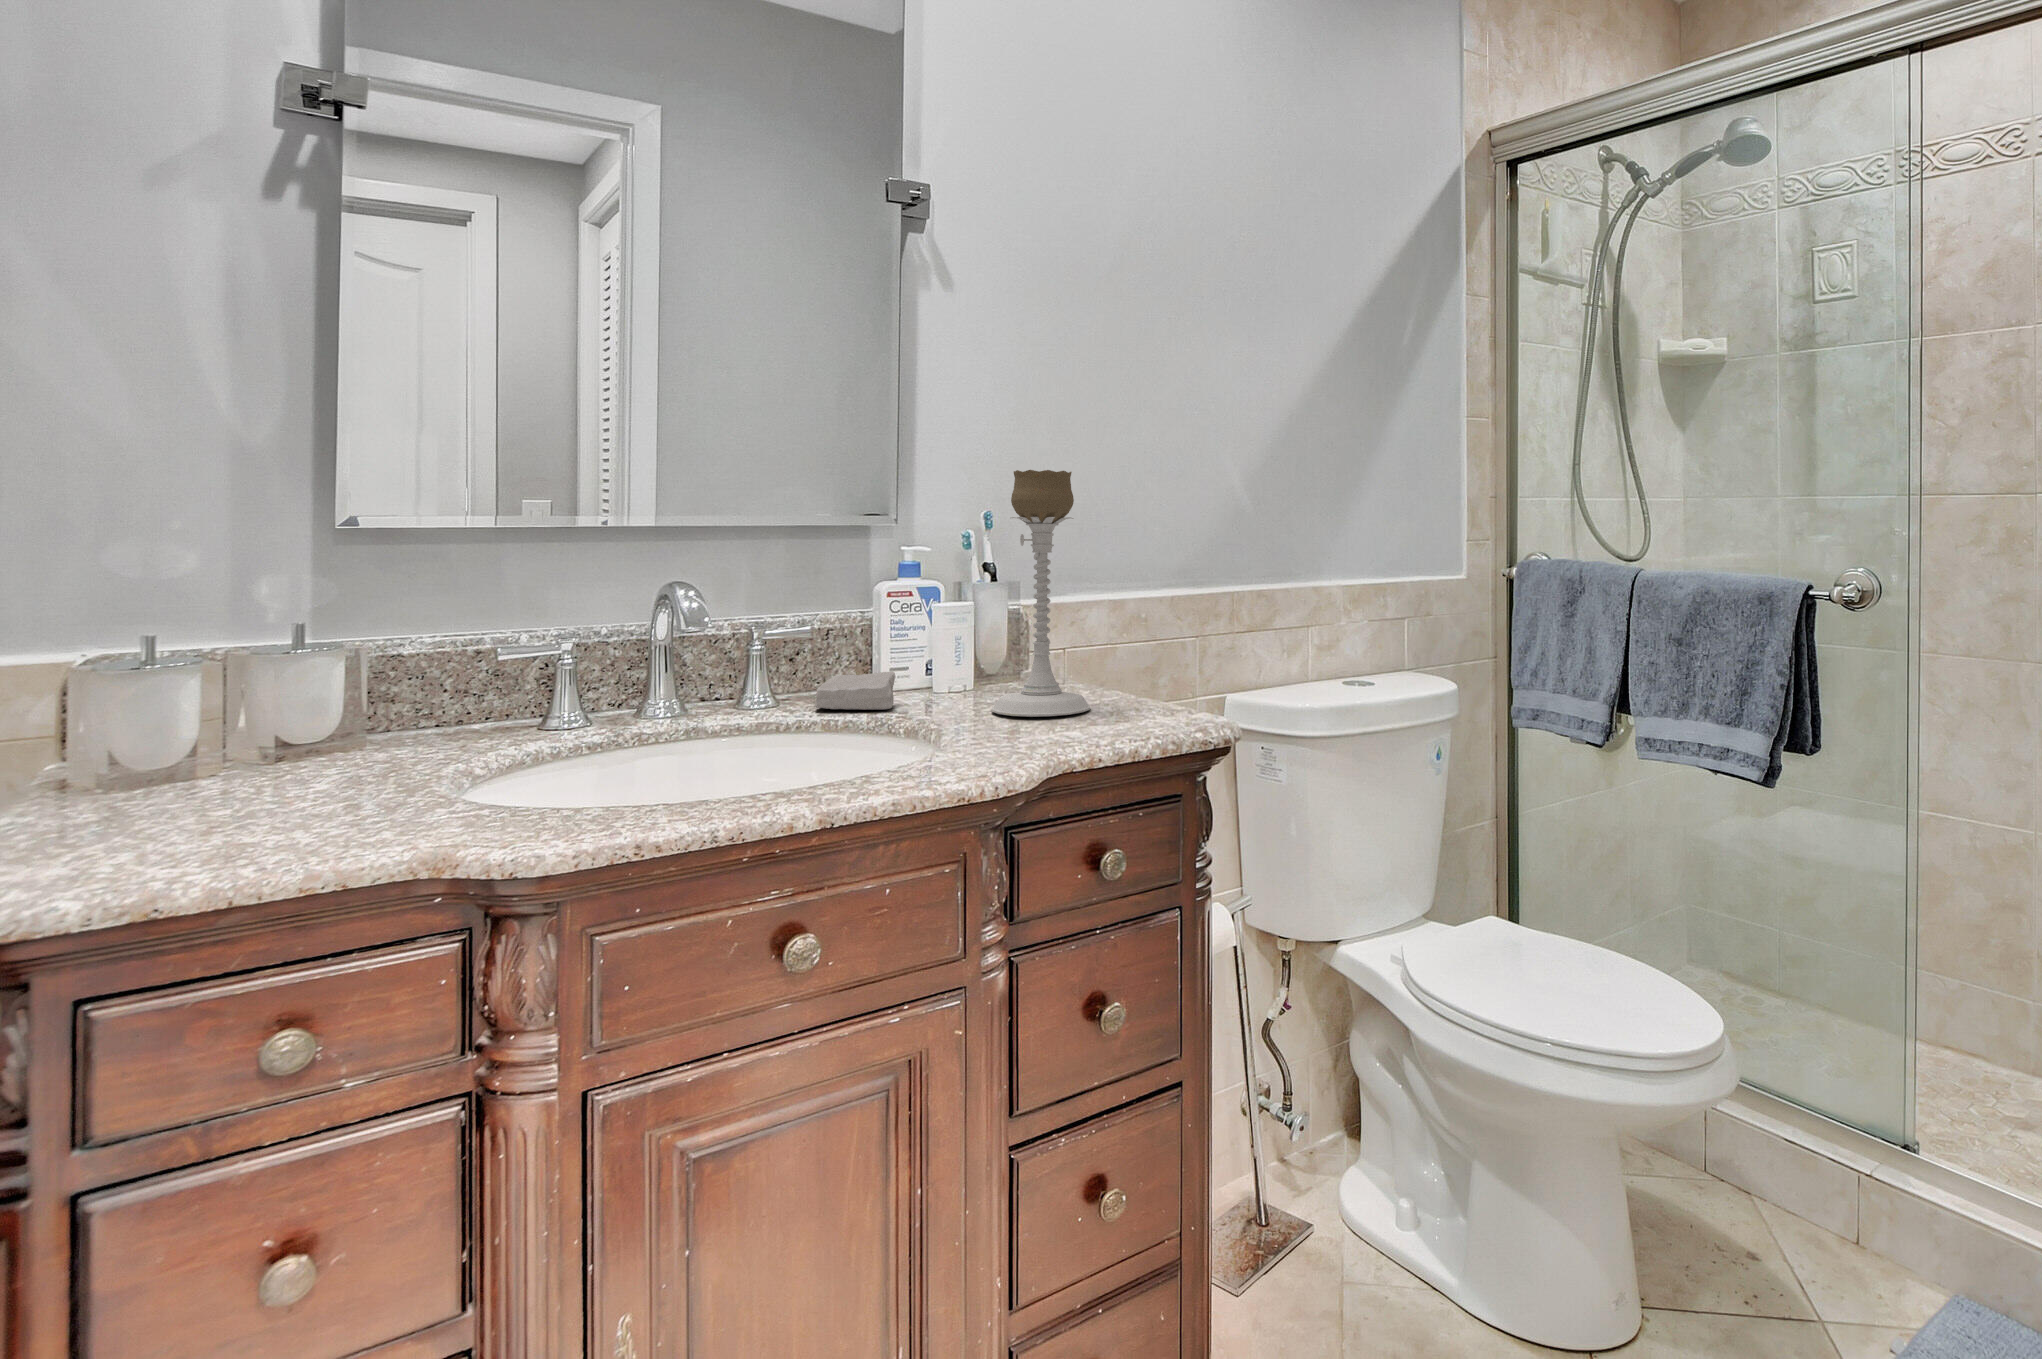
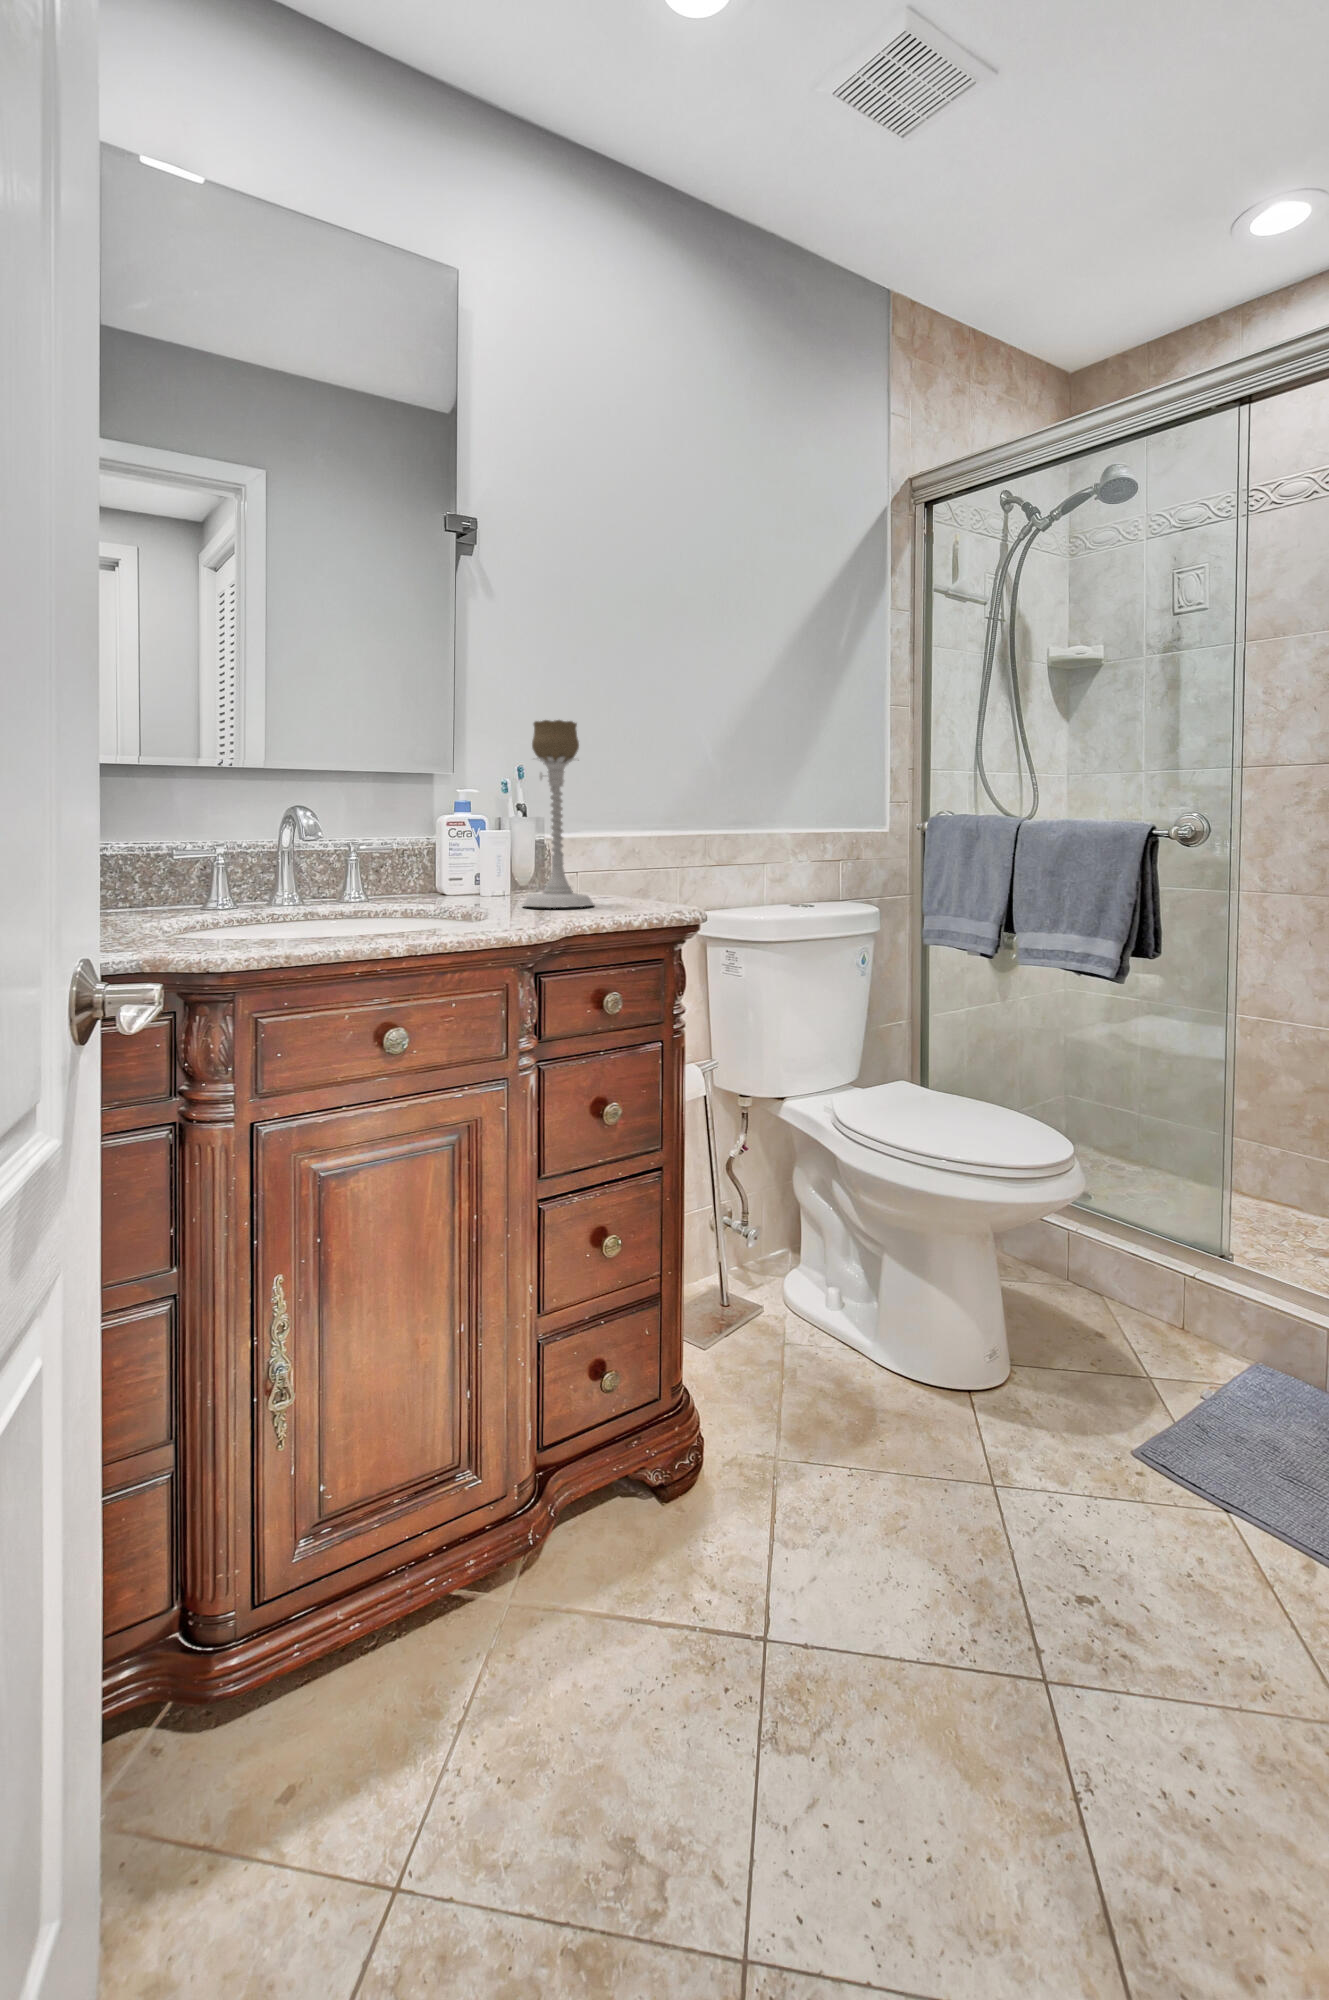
soap bar: present [815,672,895,710] -> none [394,879,450,905]

